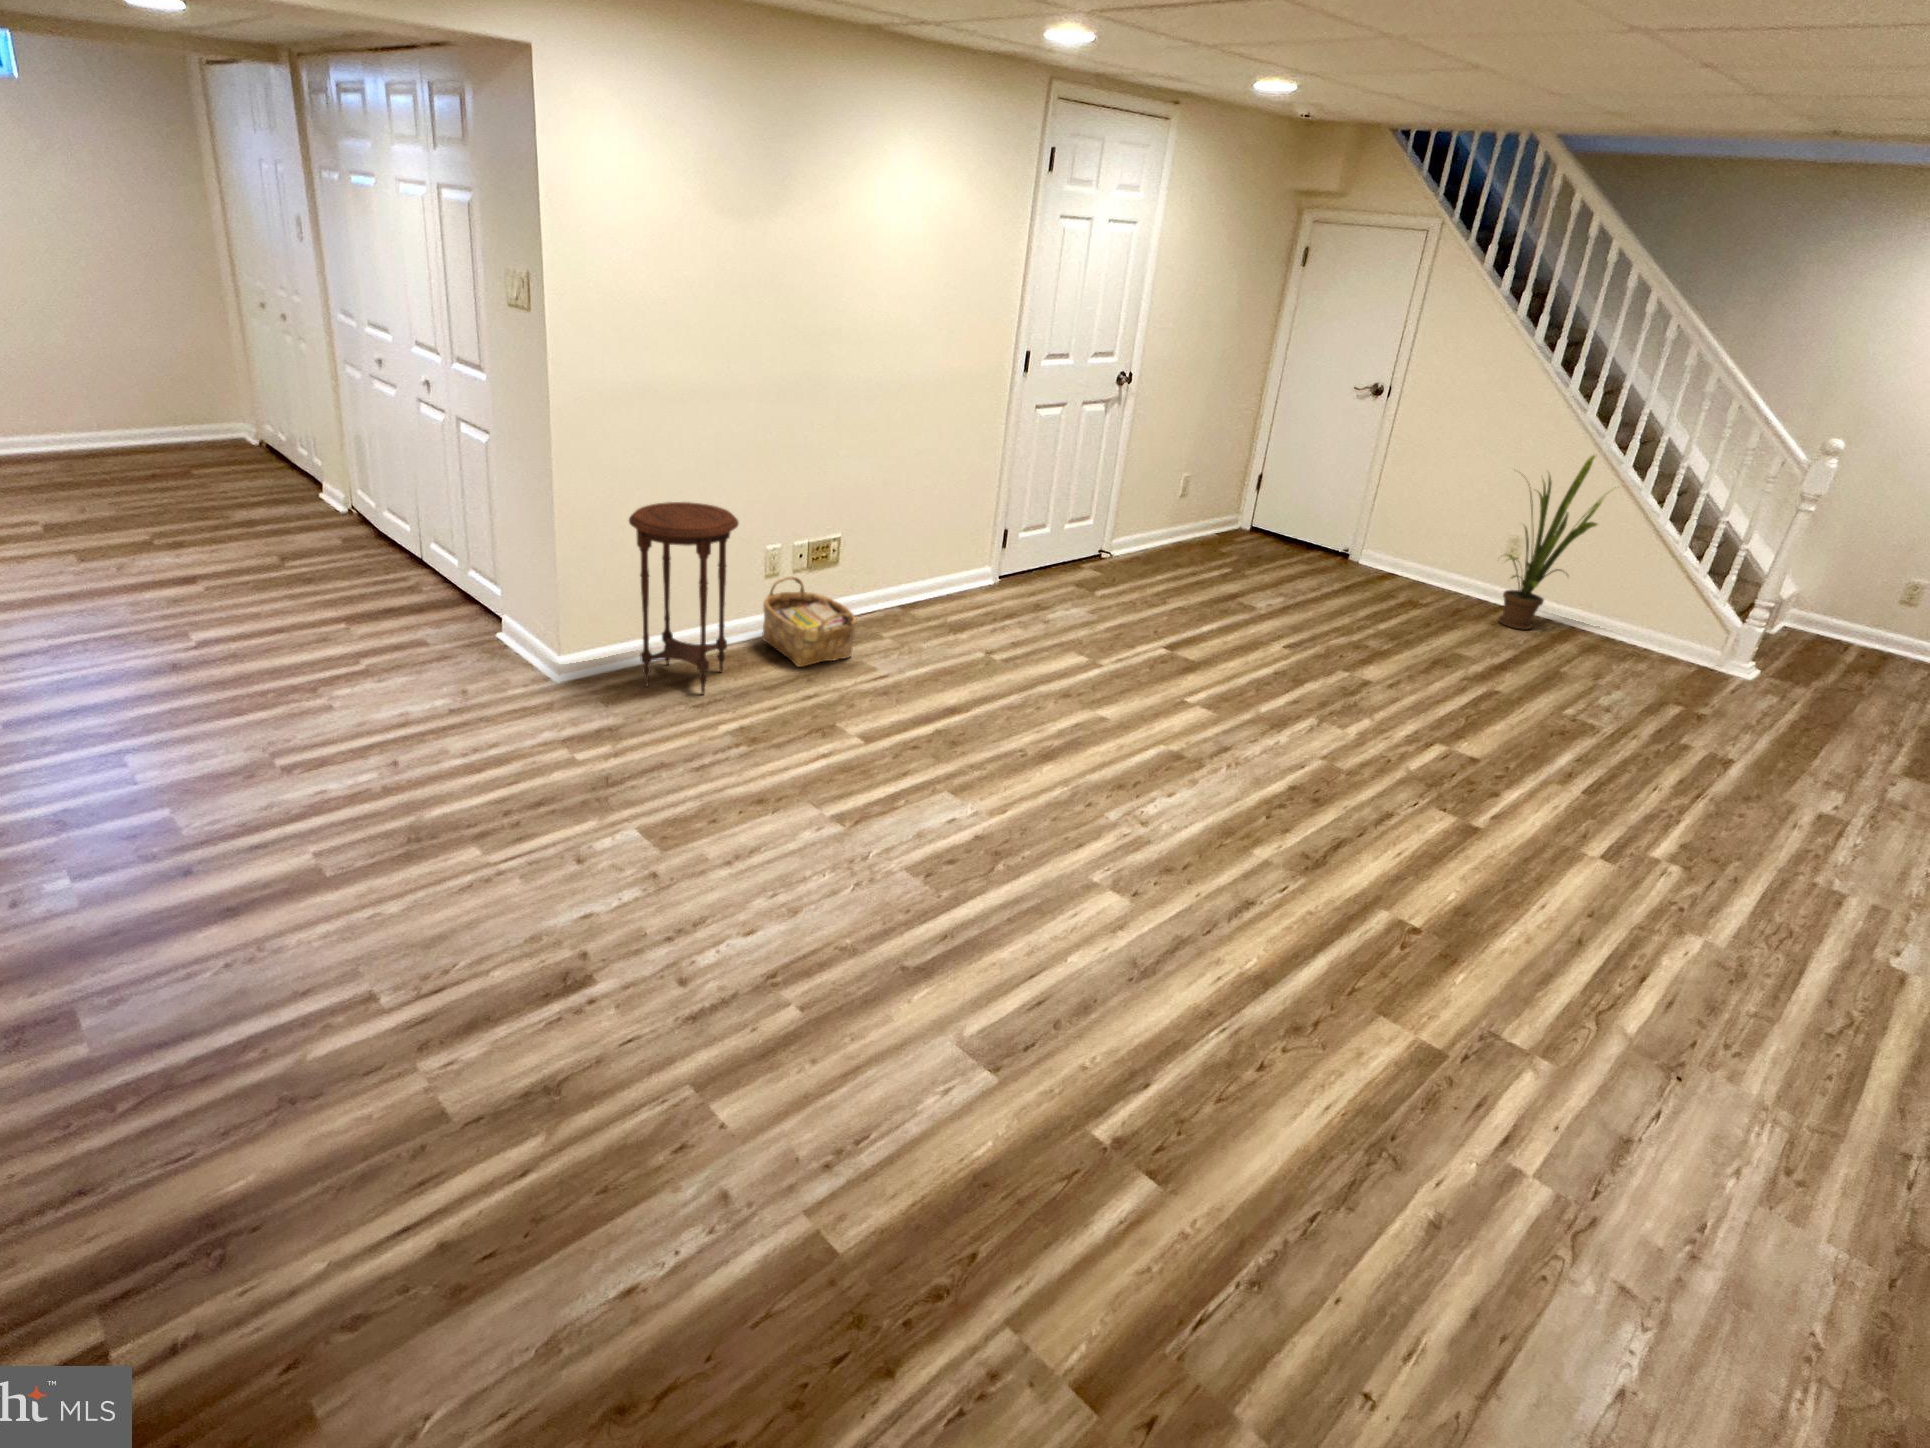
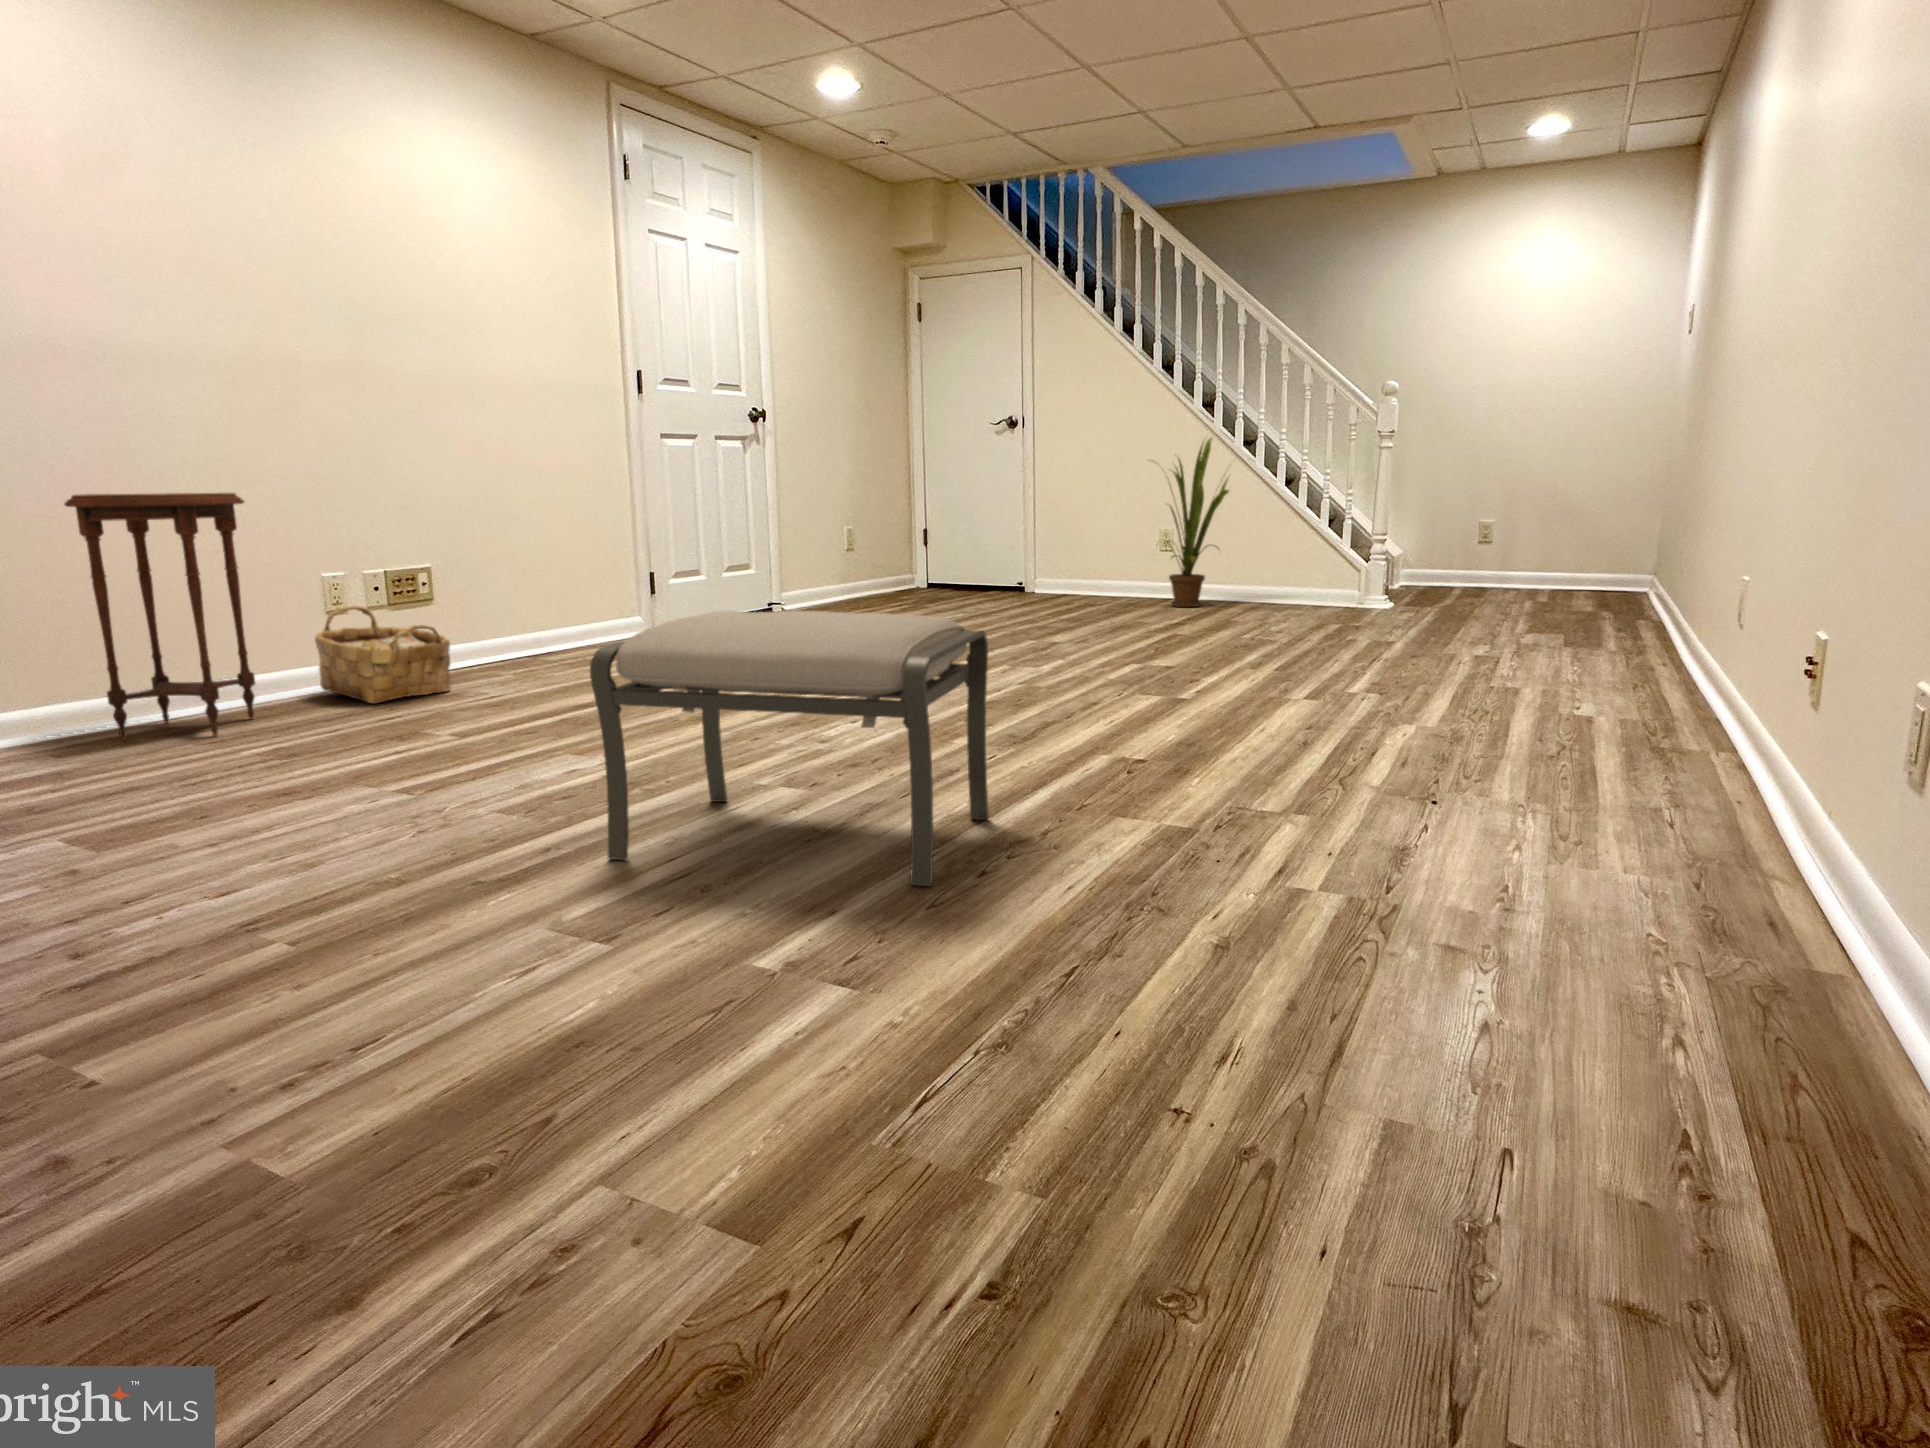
ottoman: none [988,777,1305,1072] -> present [590,611,989,886]

